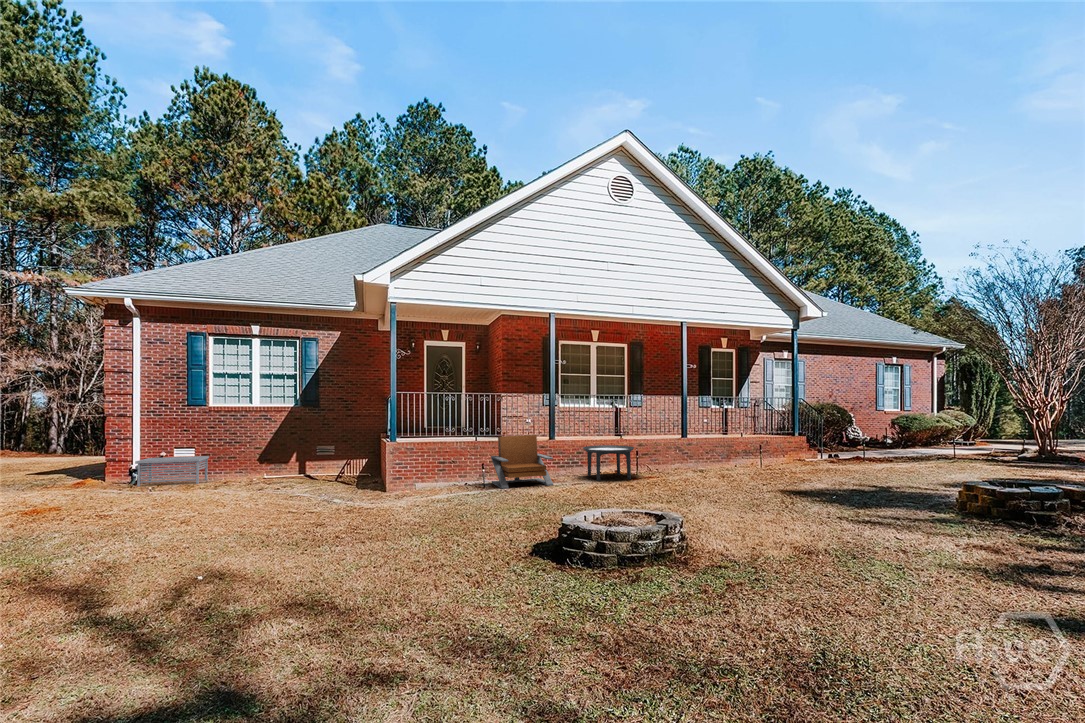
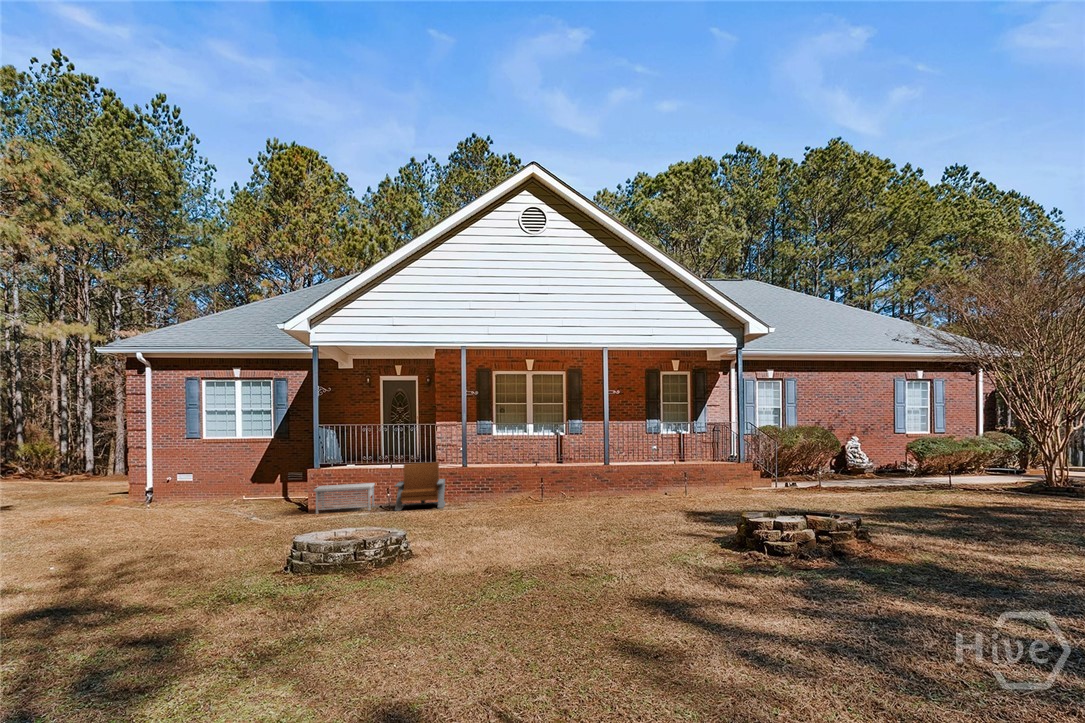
round table: present [583,445,634,481] -> none [483,471,531,505]
storage bench: present [135,456,209,487] -> present [313,483,375,514]

